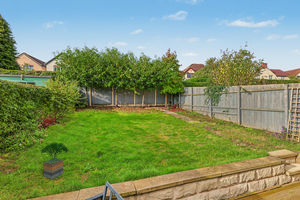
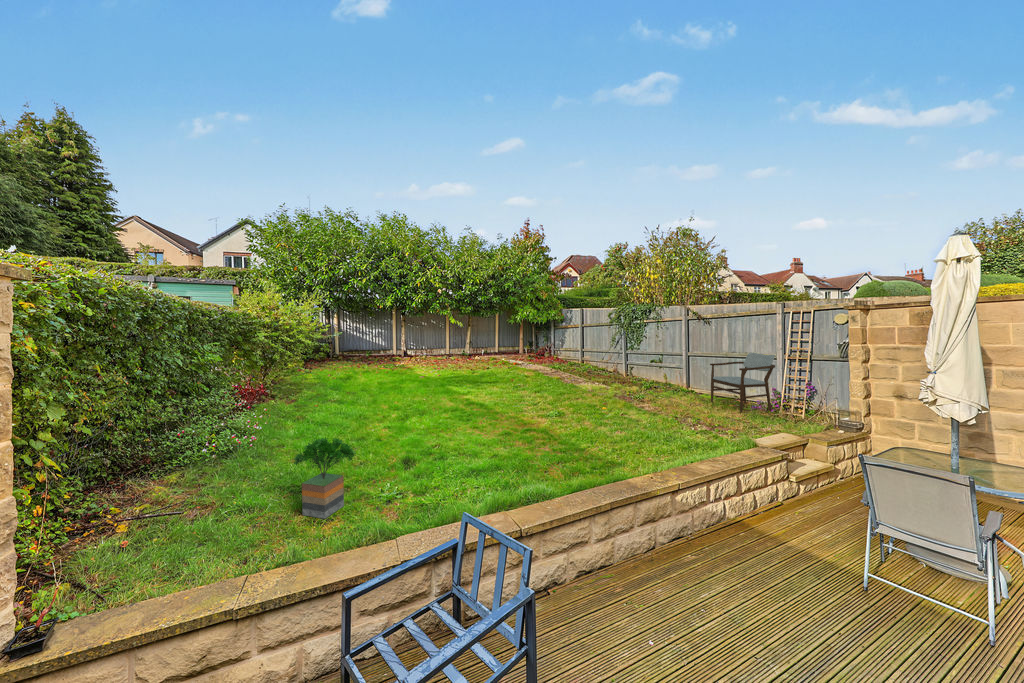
armchair: none [250,108,283,137] -> present [710,353,775,412]

